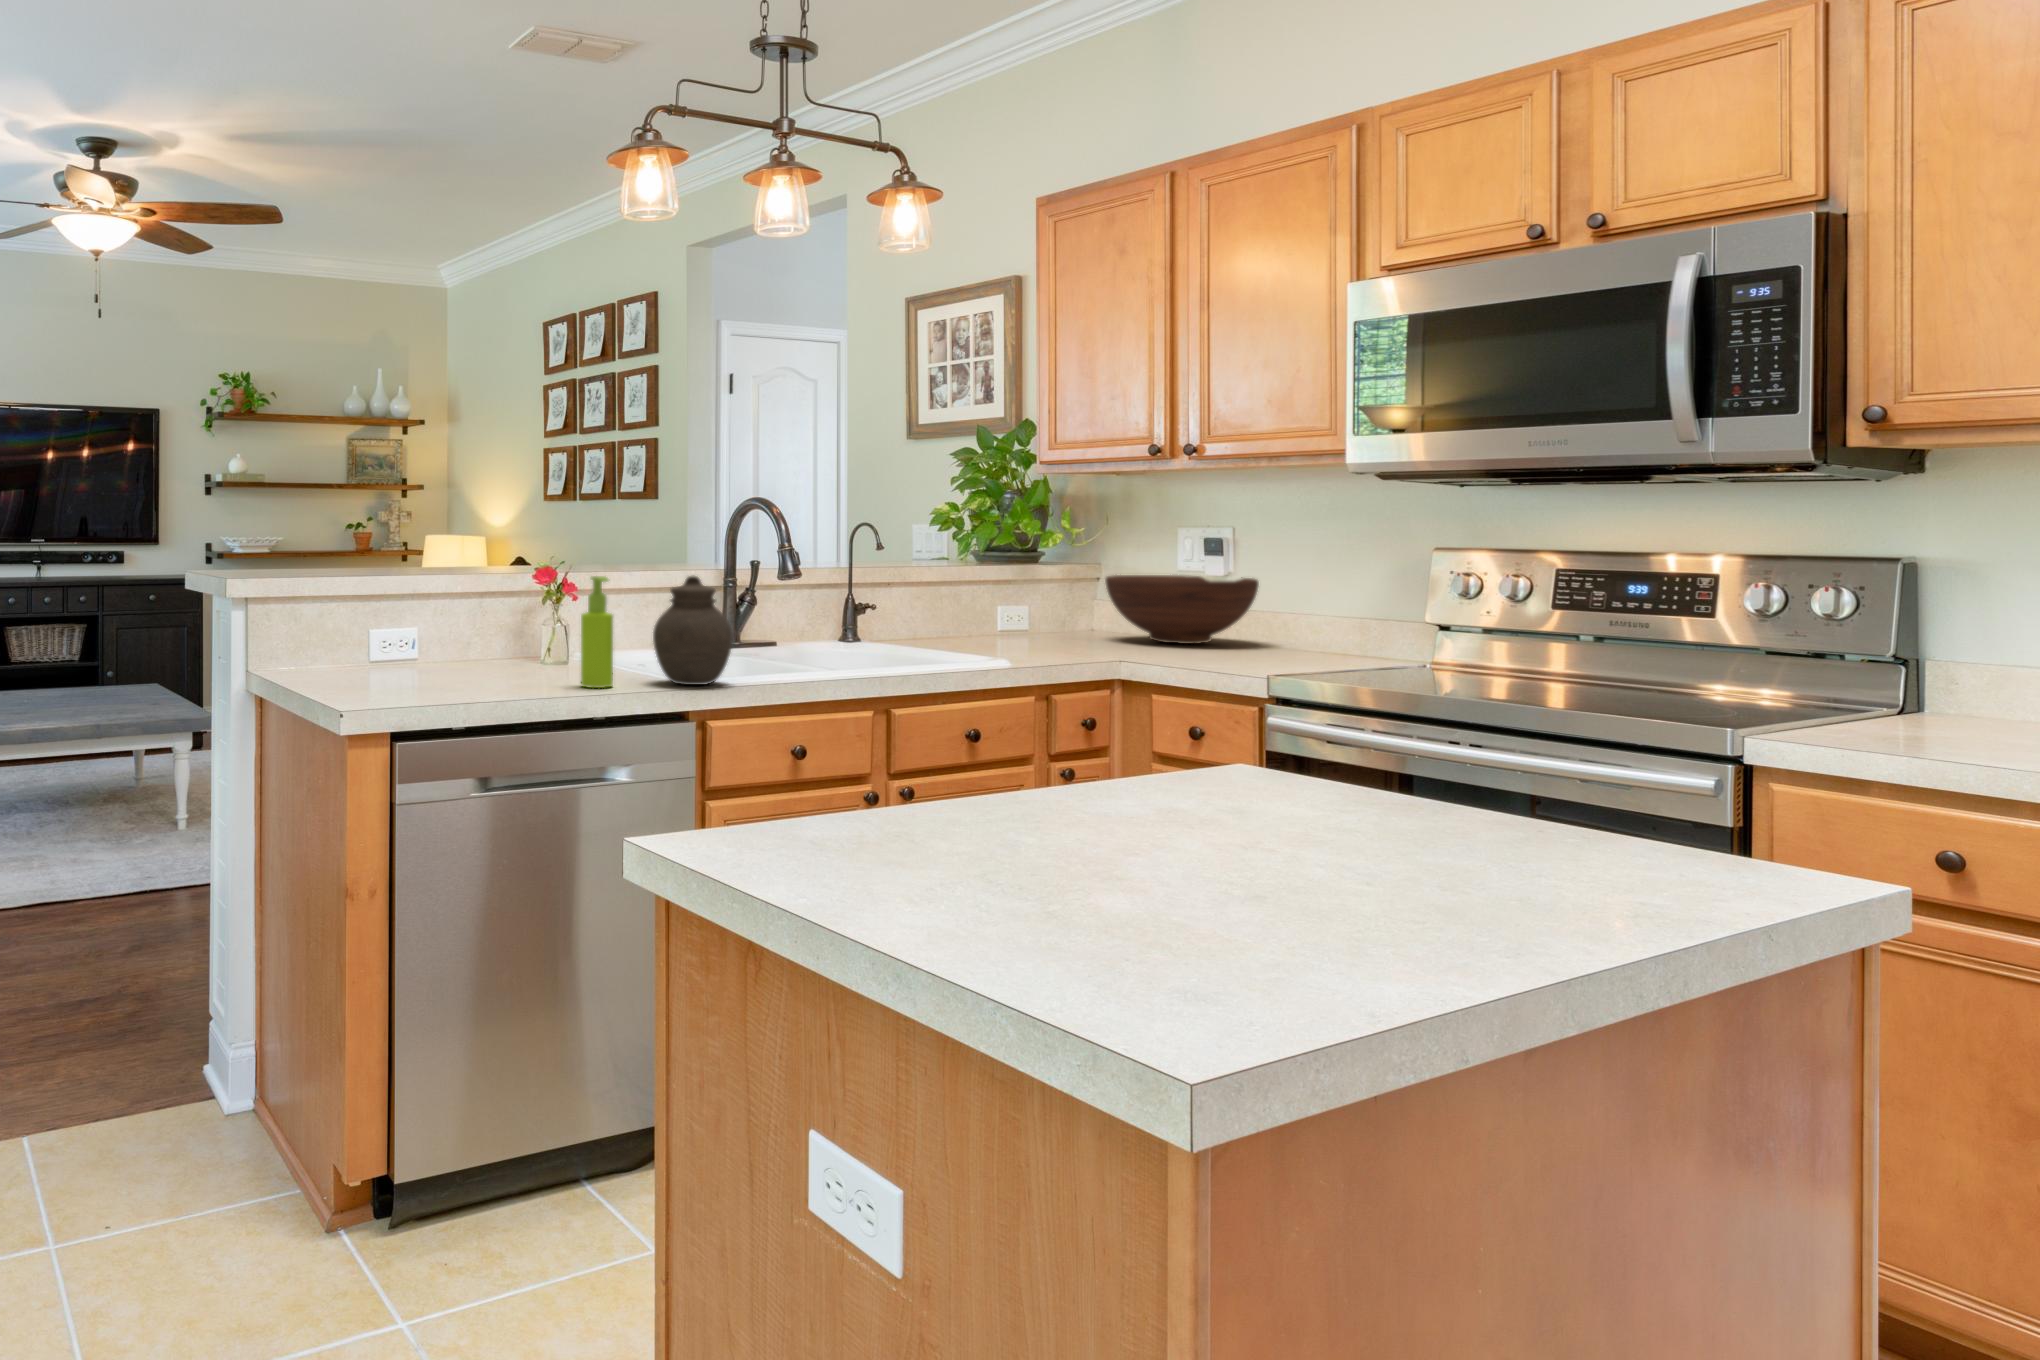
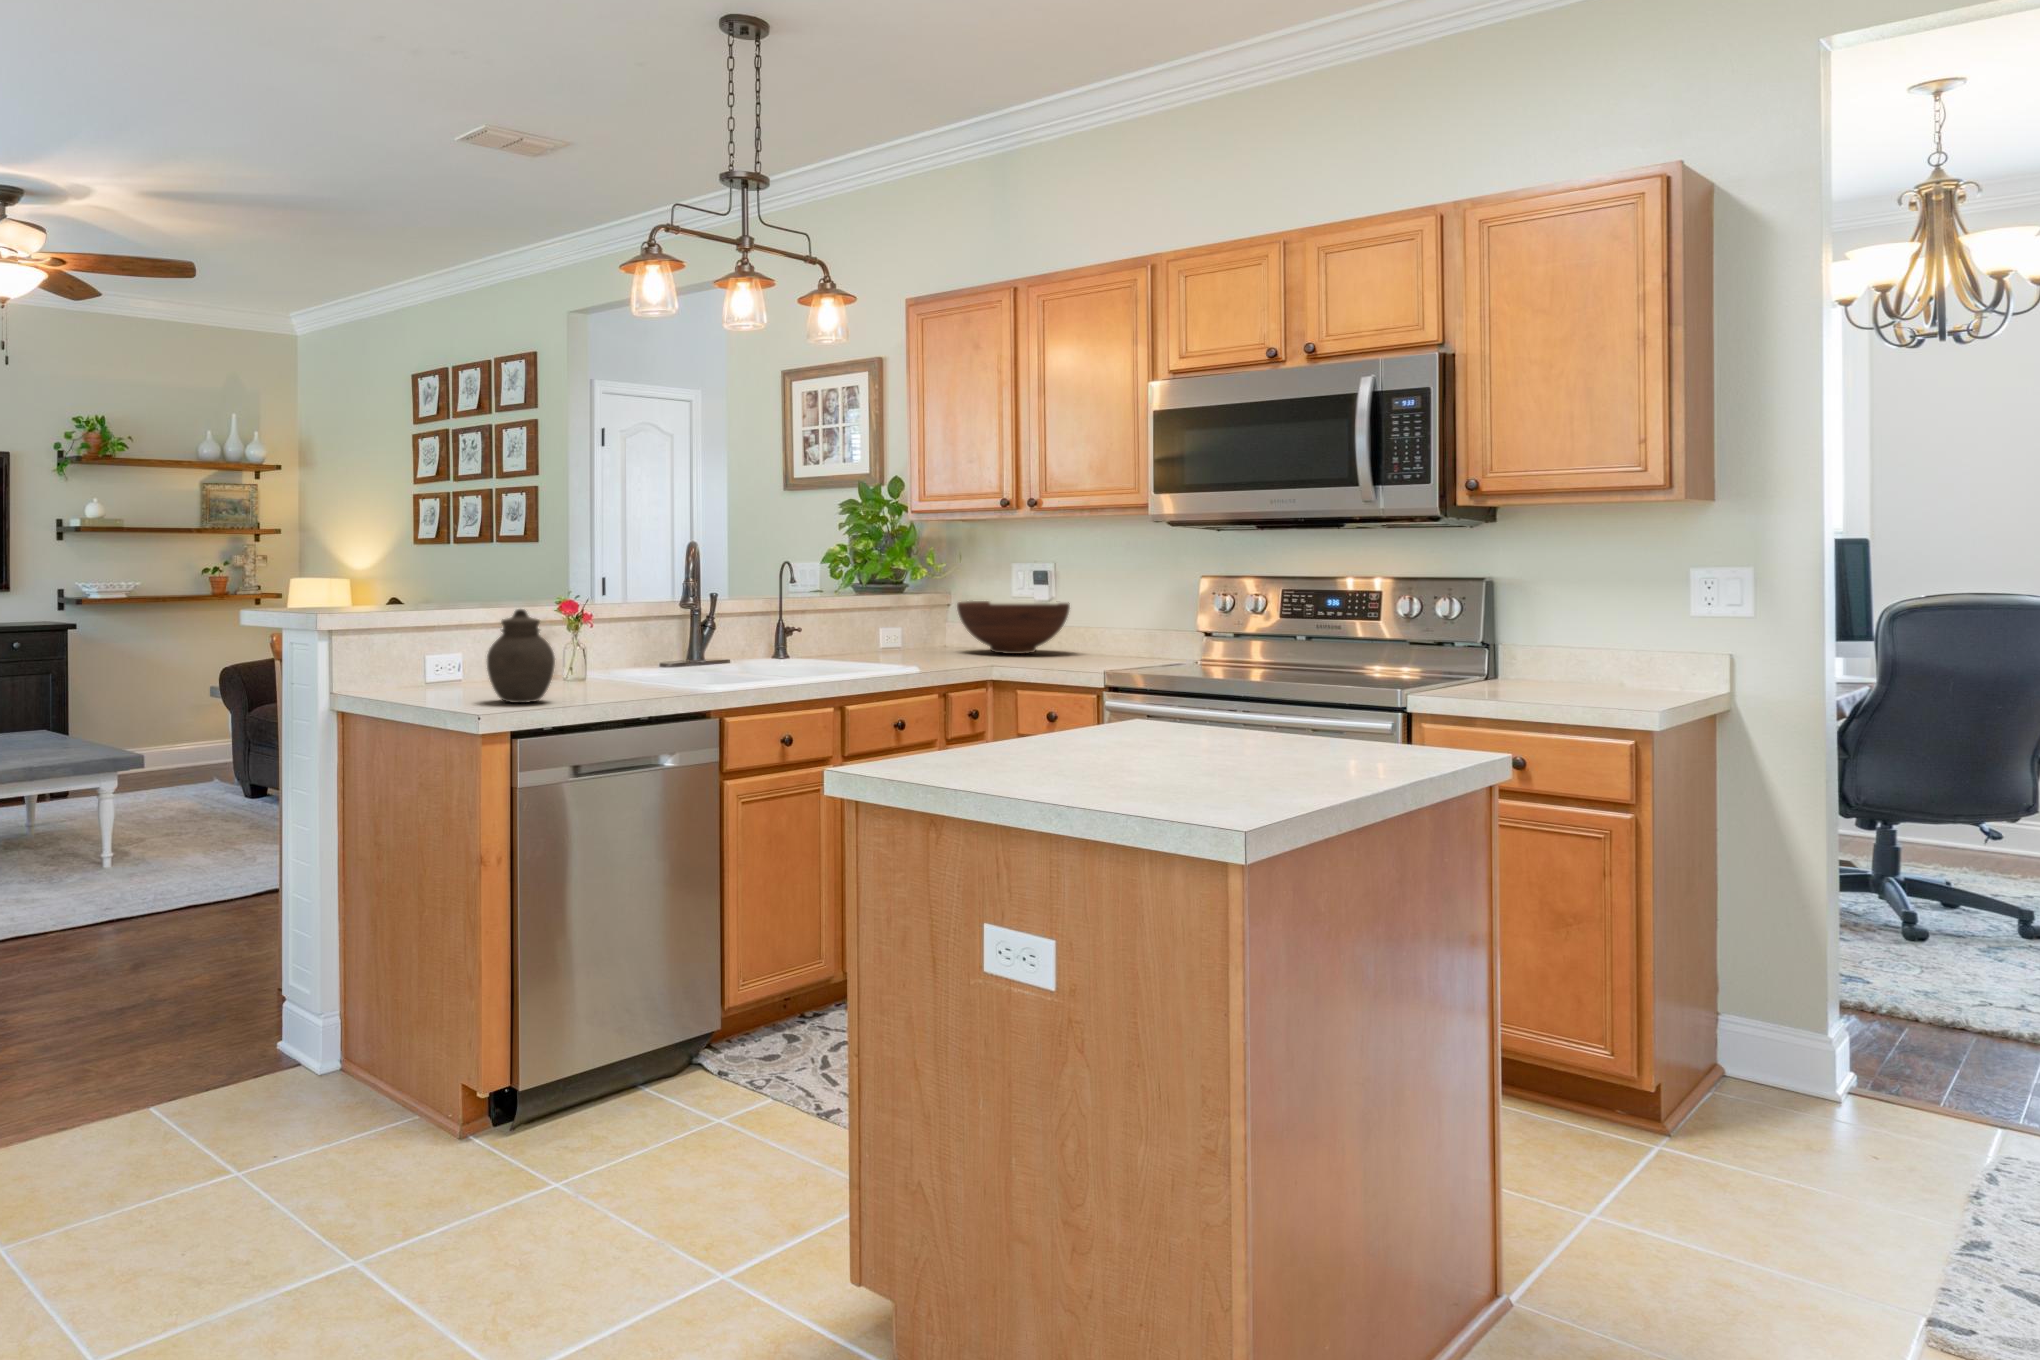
soap dispenser: present [581,576,613,688] -> none [624,606,650,694]
jar: present [653,576,733,685] -> present [487,609,555,703]

